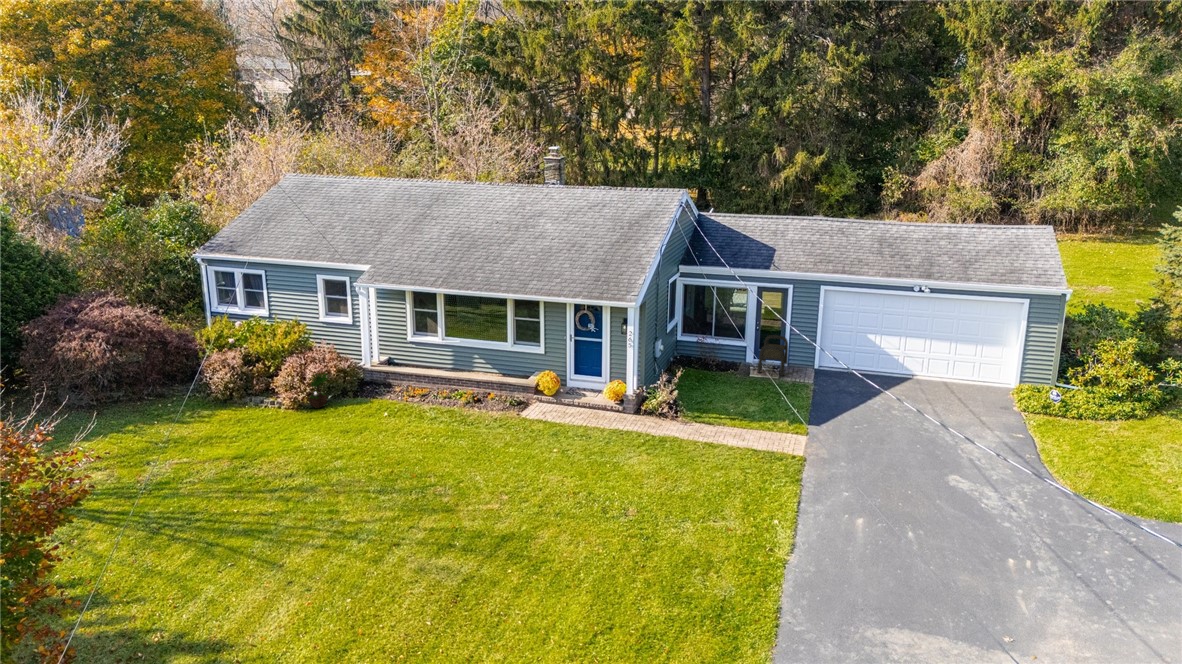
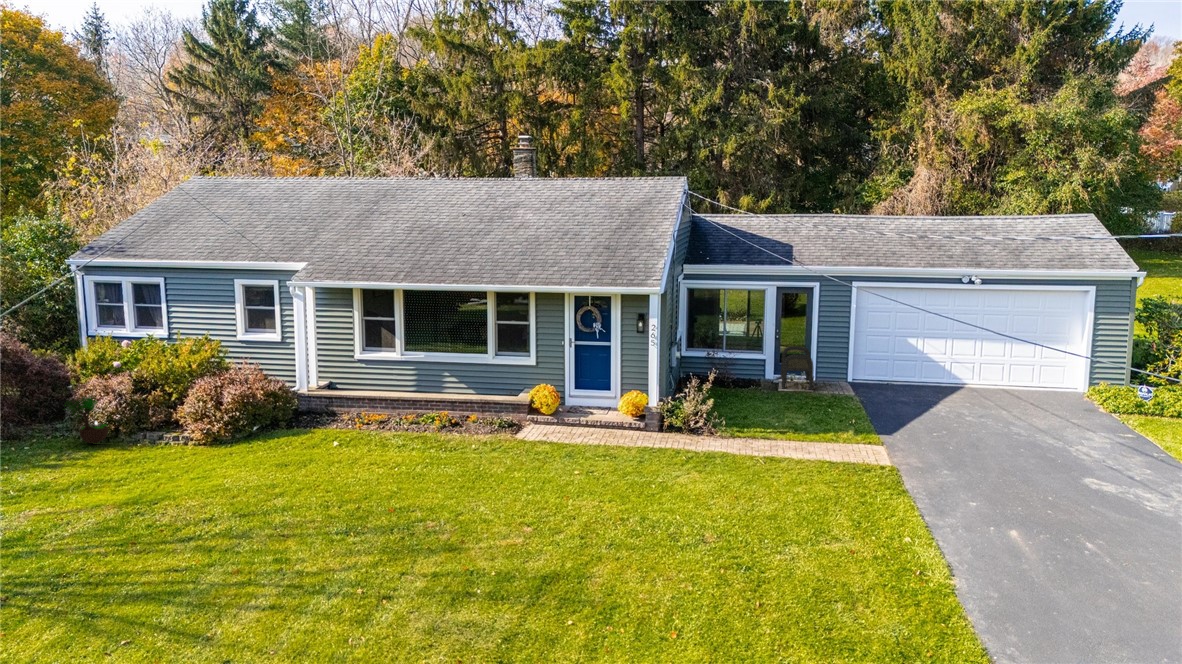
potted tree: present [308,374,327,408] -> present [65,396,108,443]

